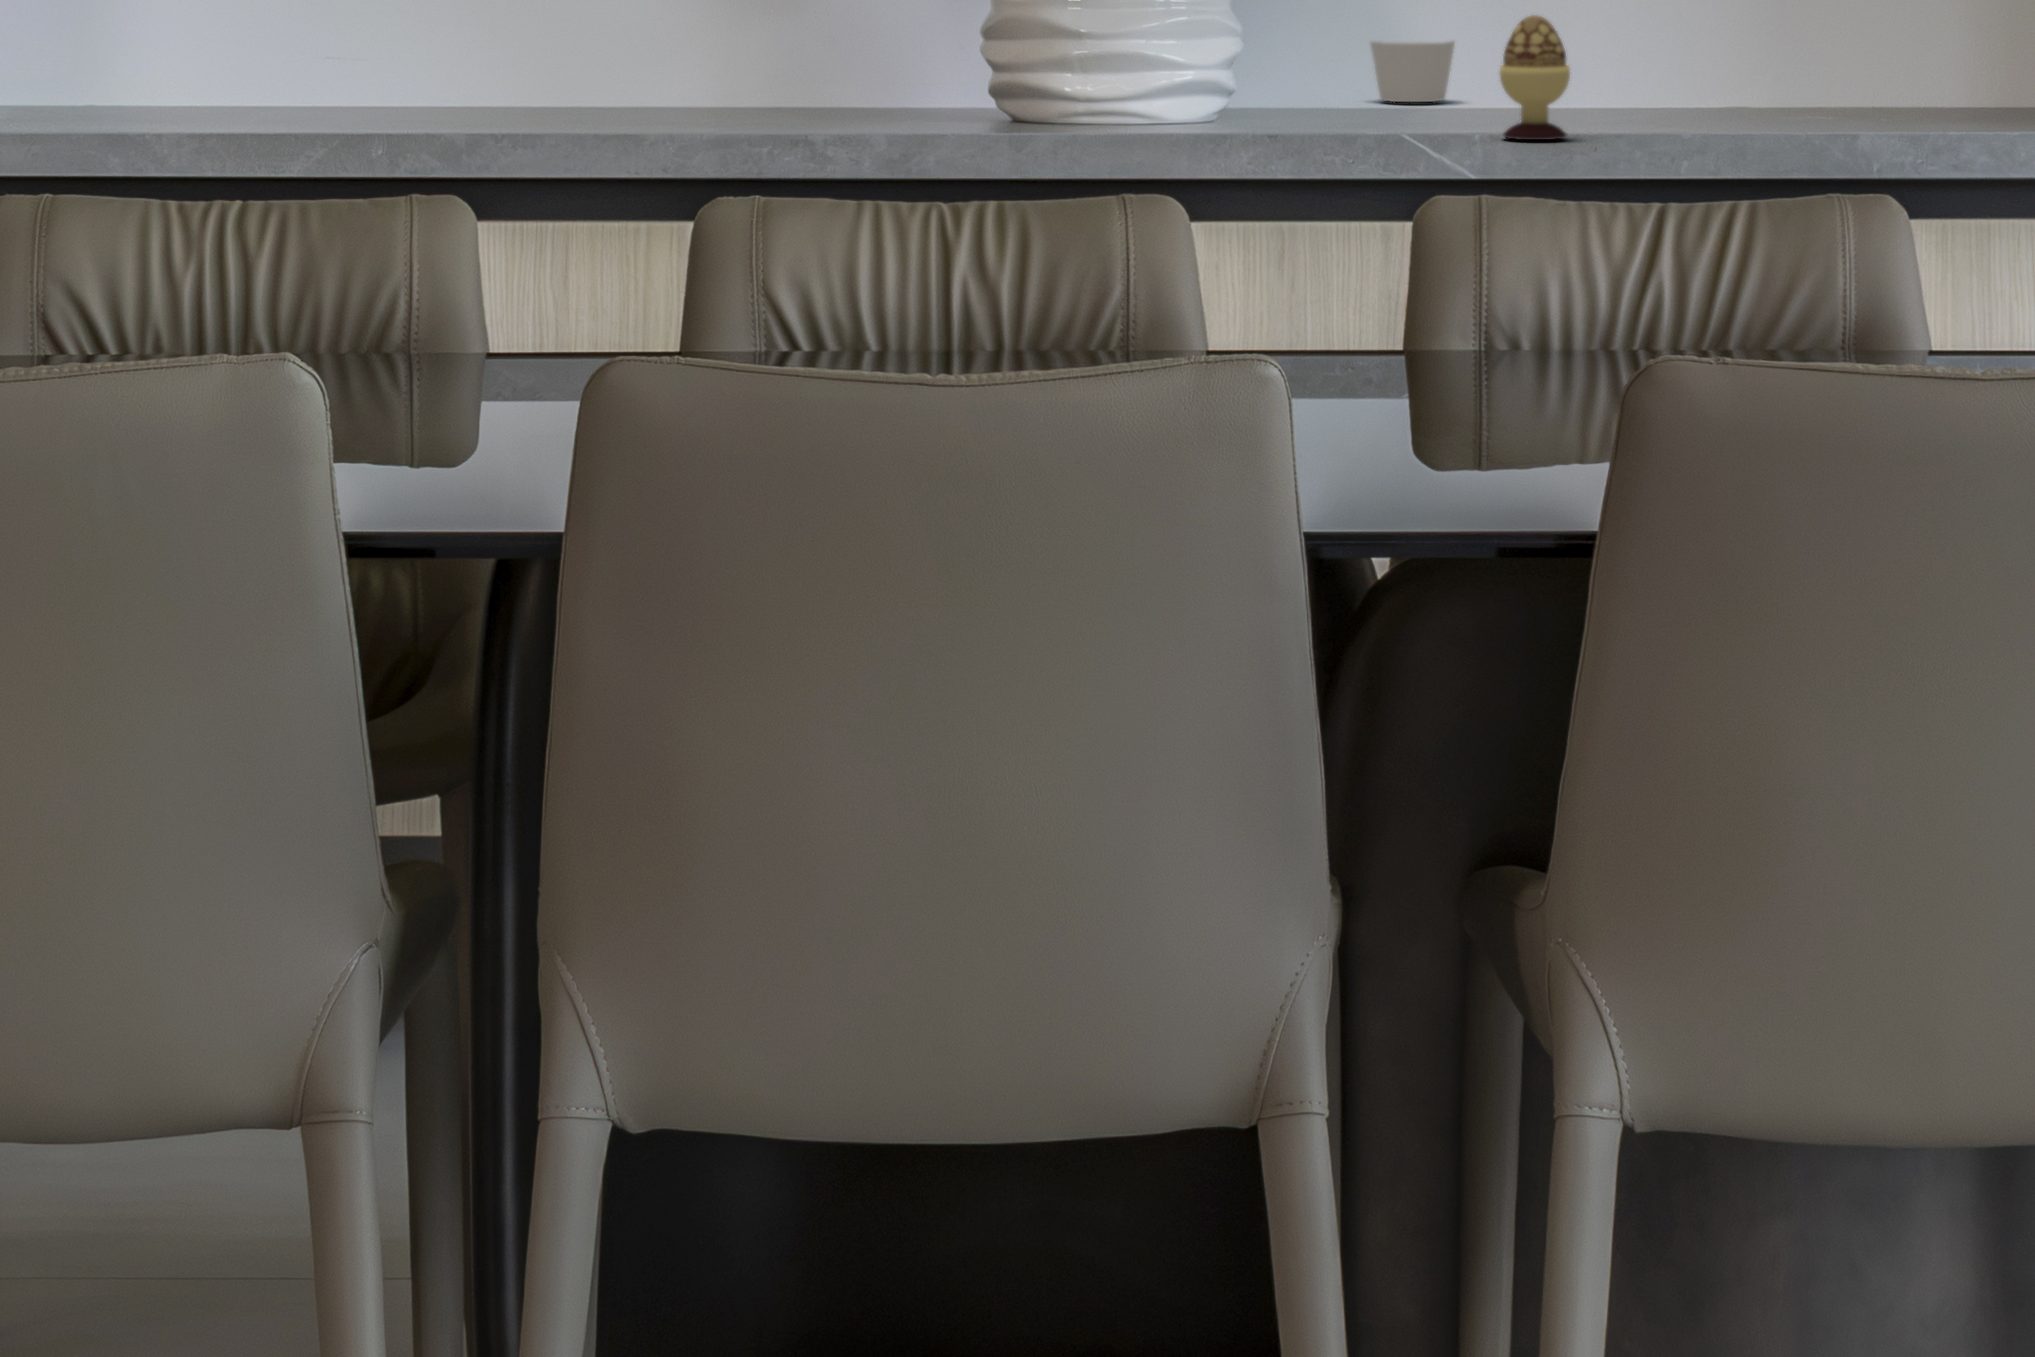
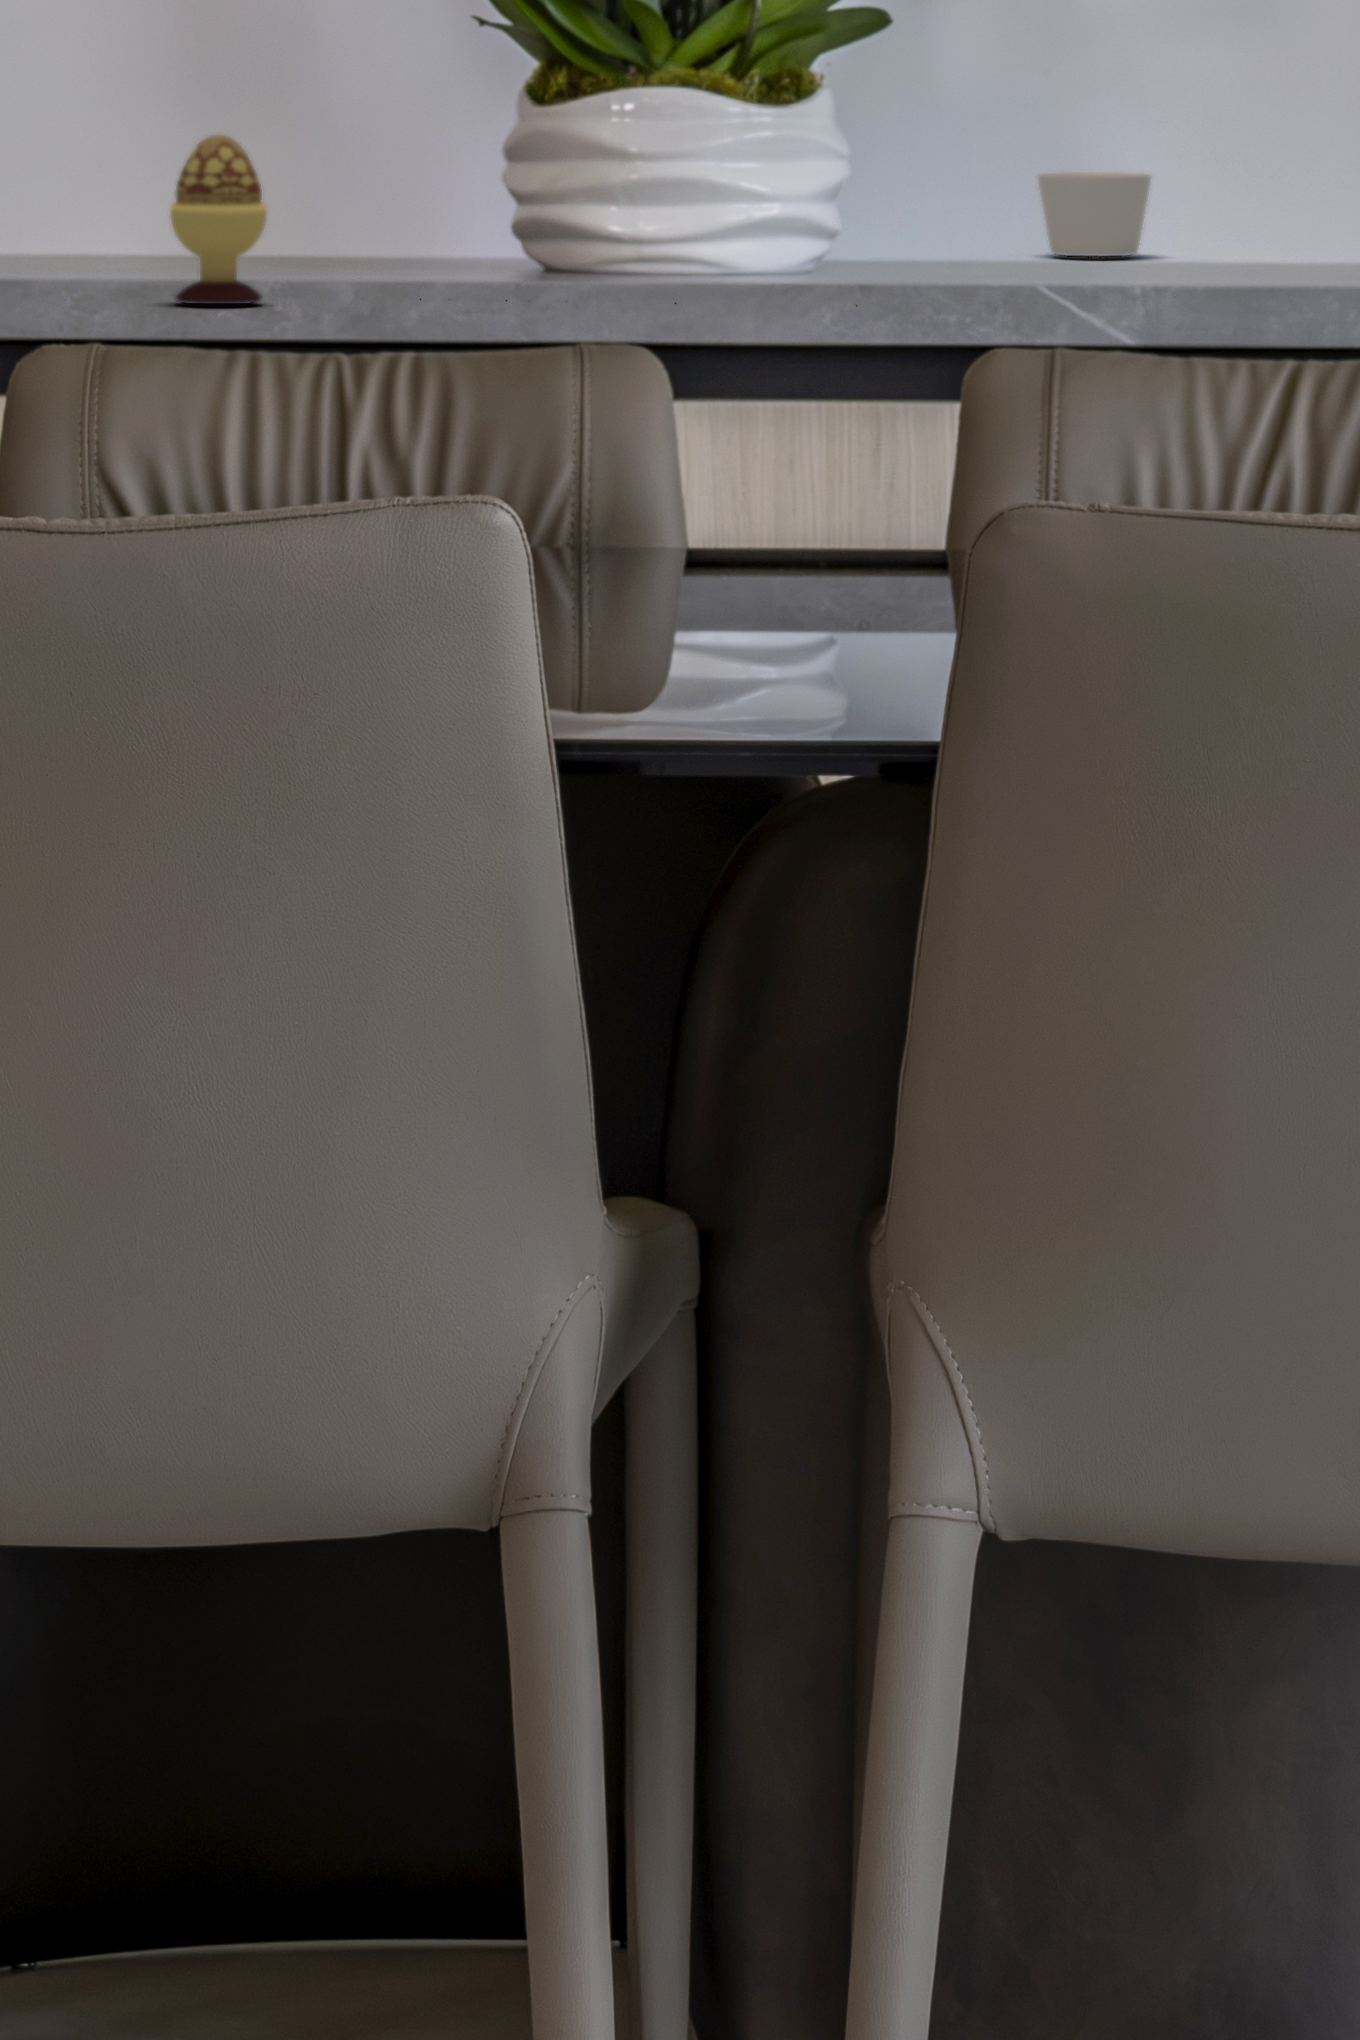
decorative egg: present [1500,15,1570,140] -> present [170,135,267,304]

